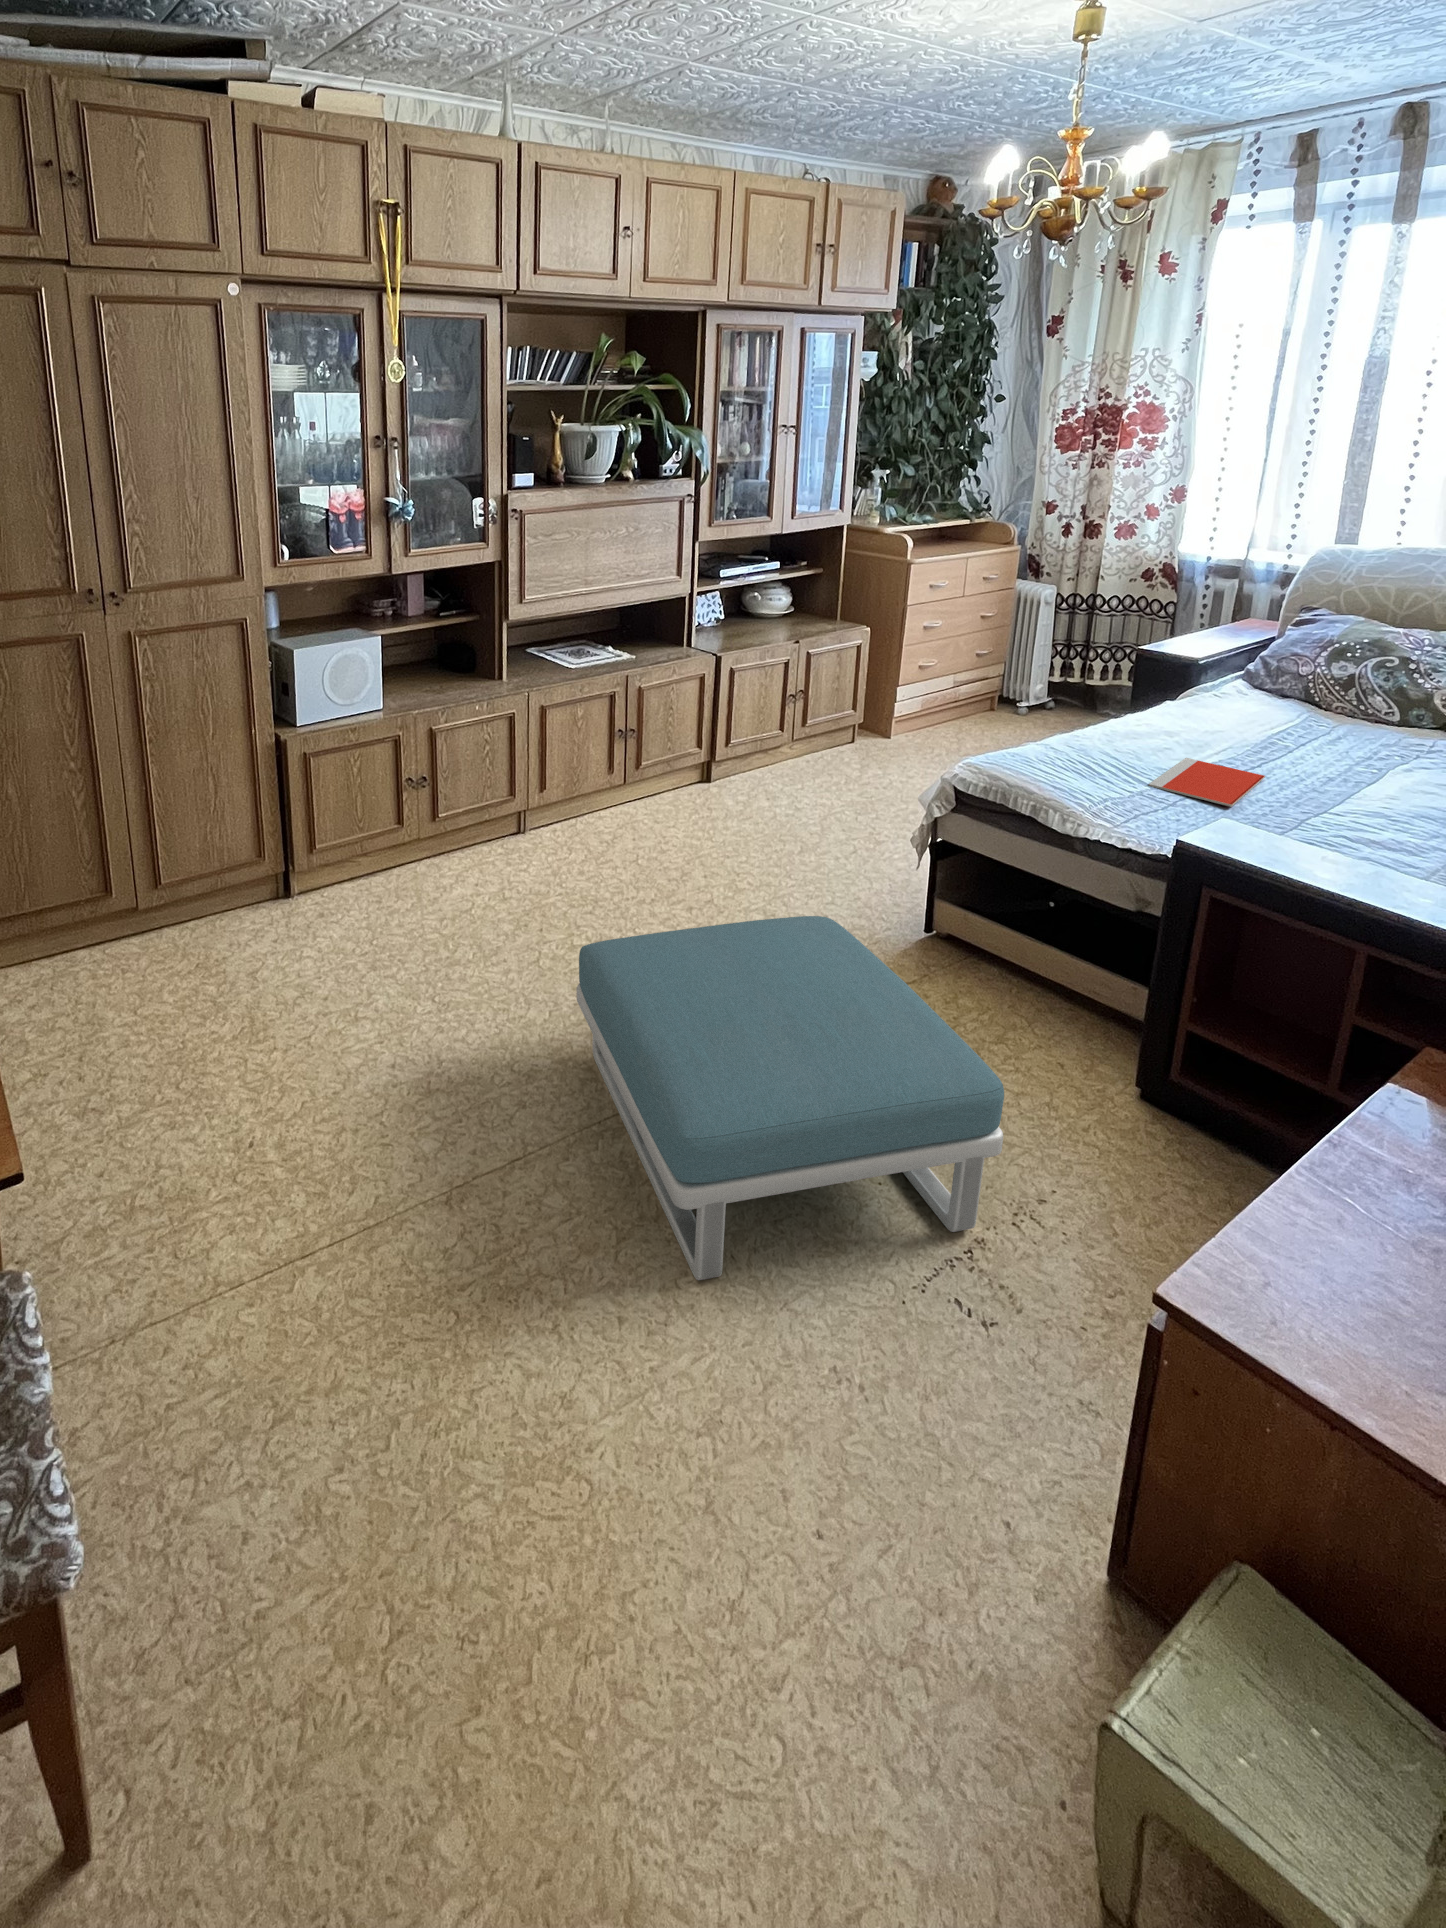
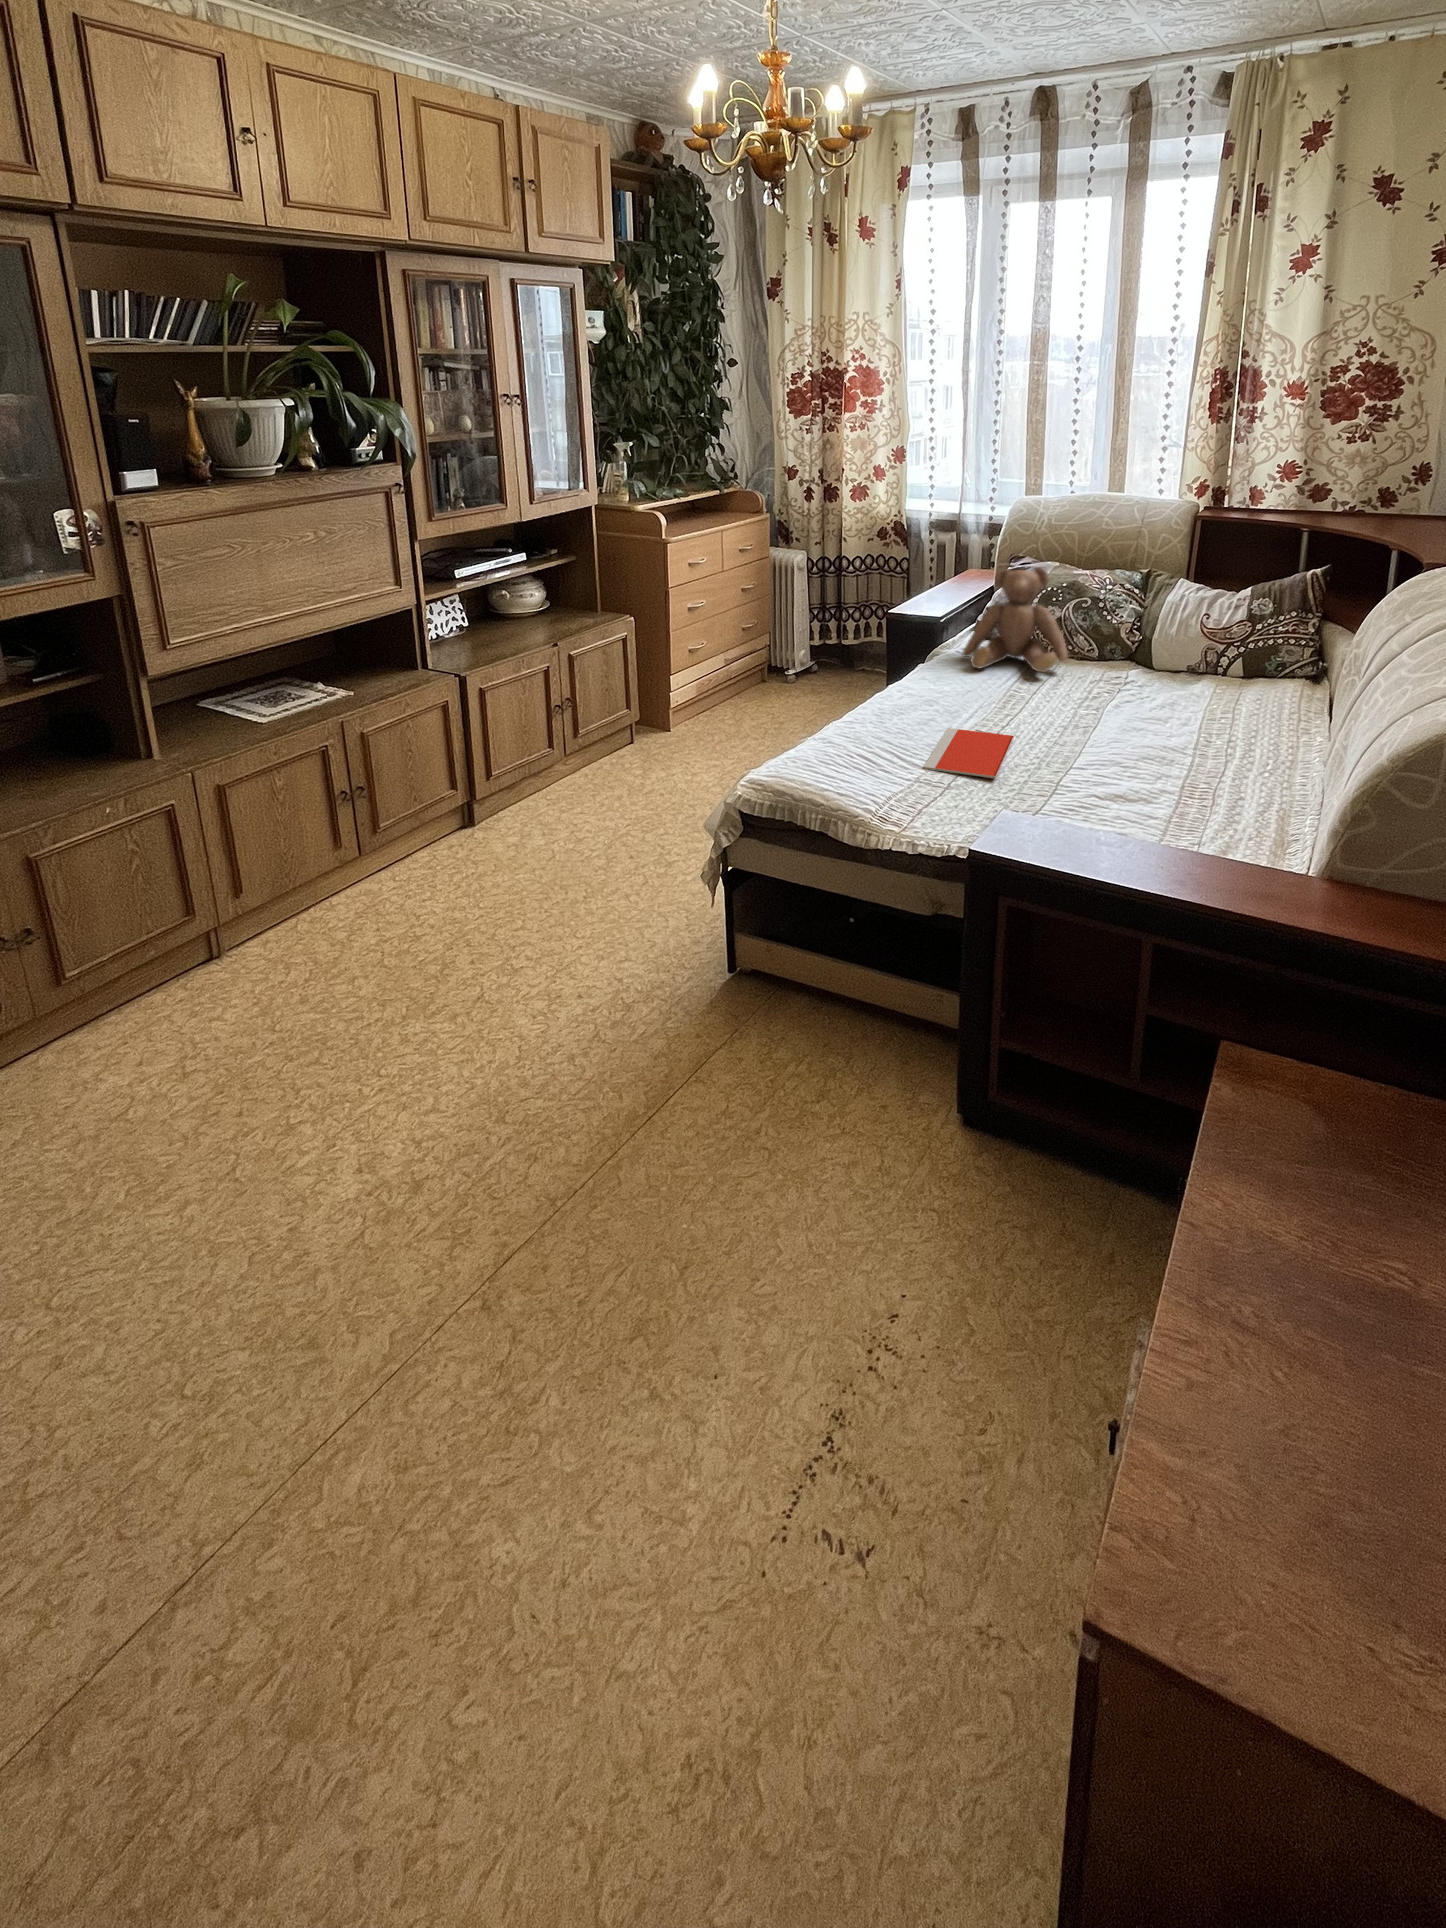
teddy bear: none [1220,615,1360,726] -> present [962,567,1068,672]
footstool: present [577,916,1004,1280] -> none [271,1024,853,1702]

